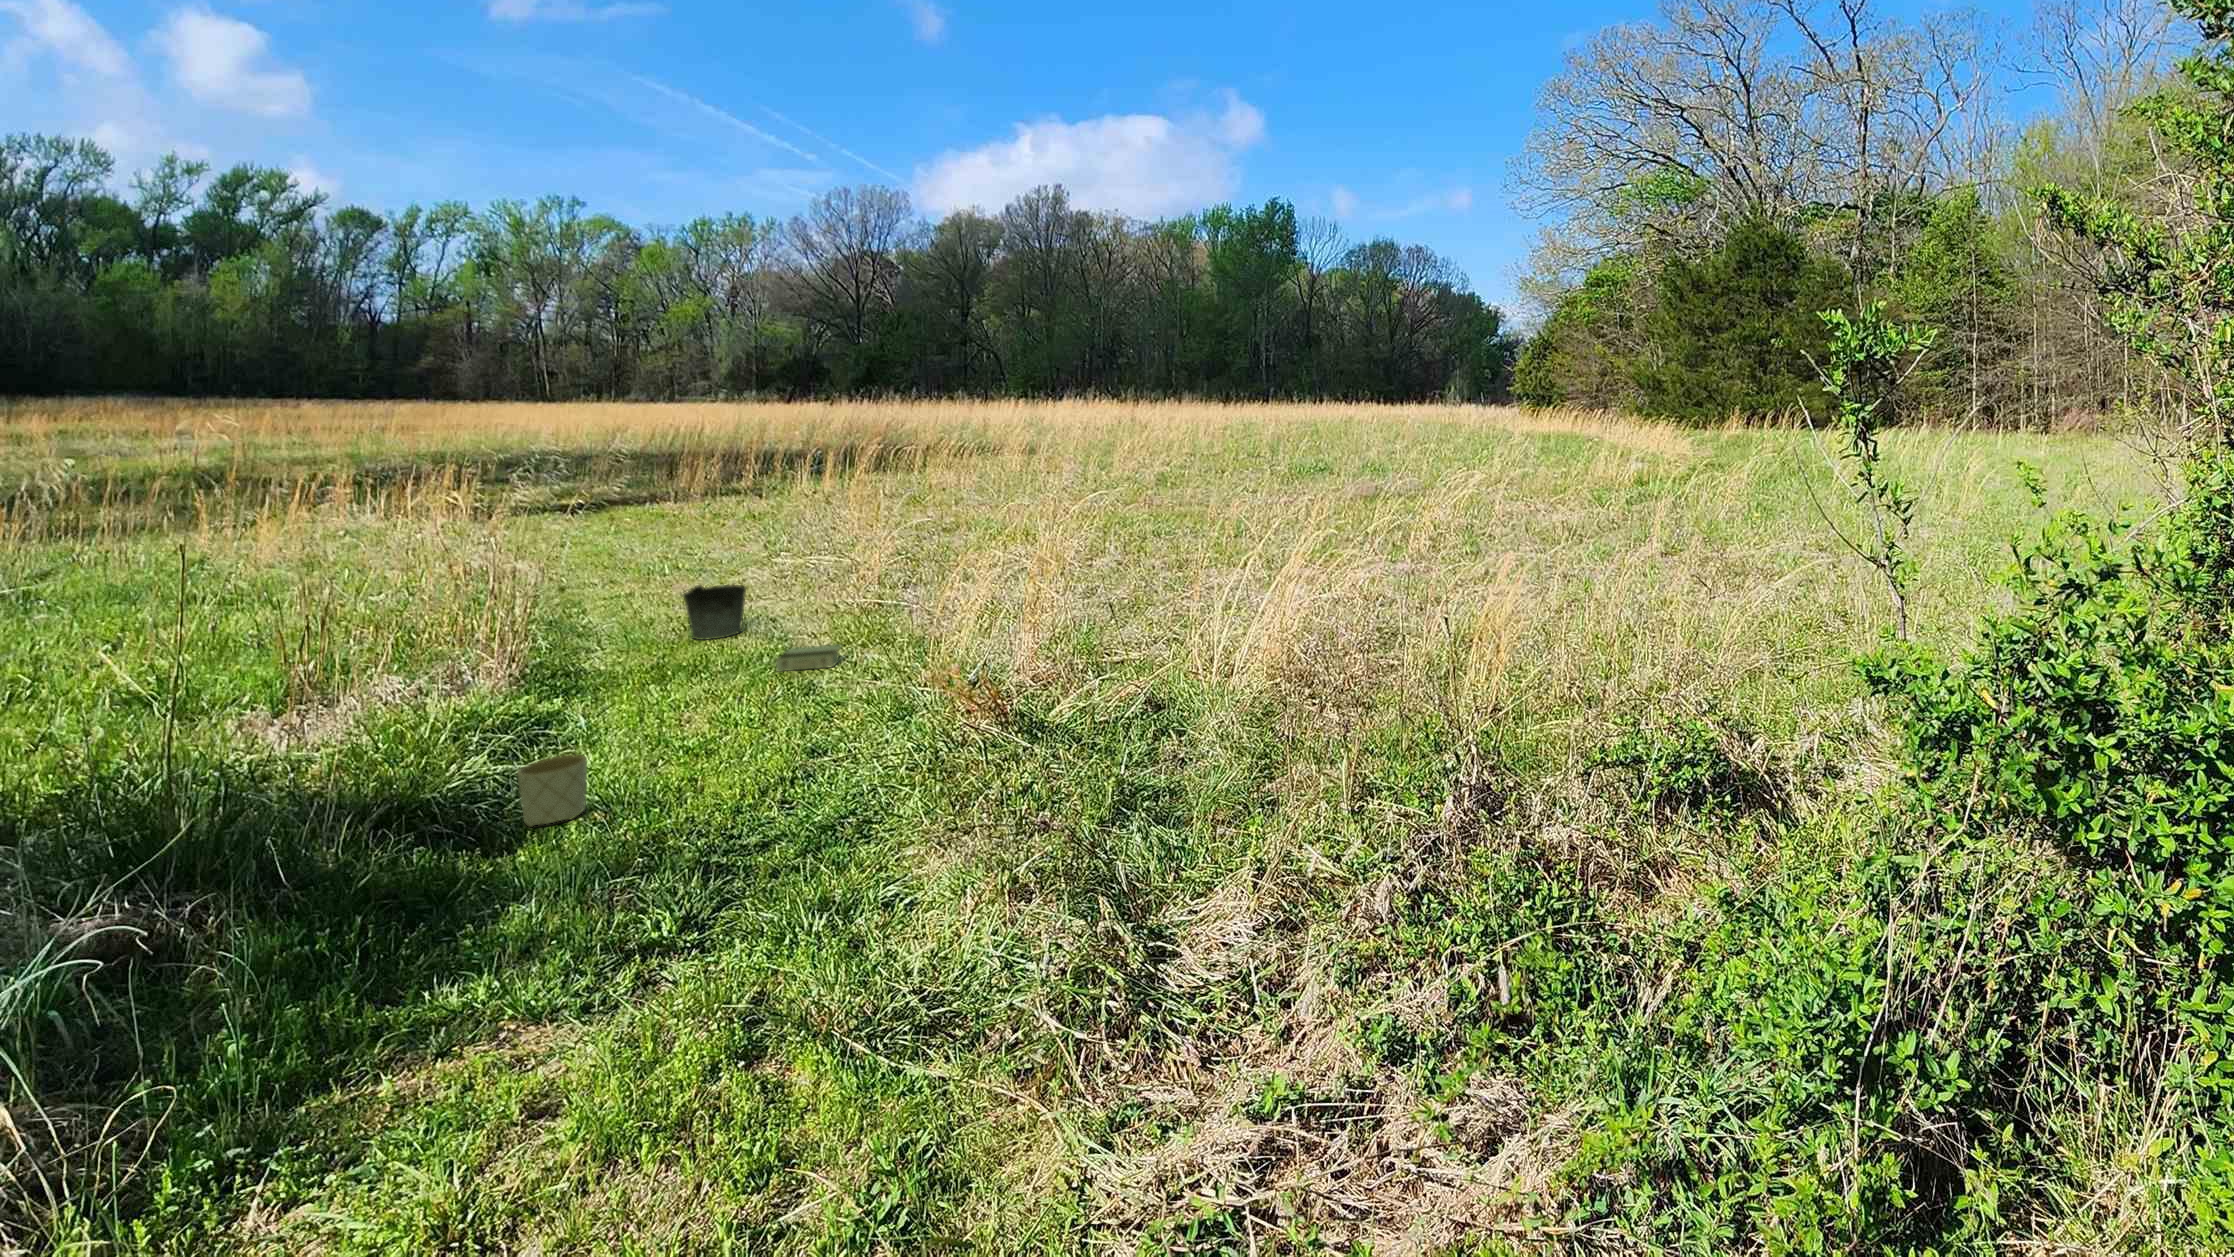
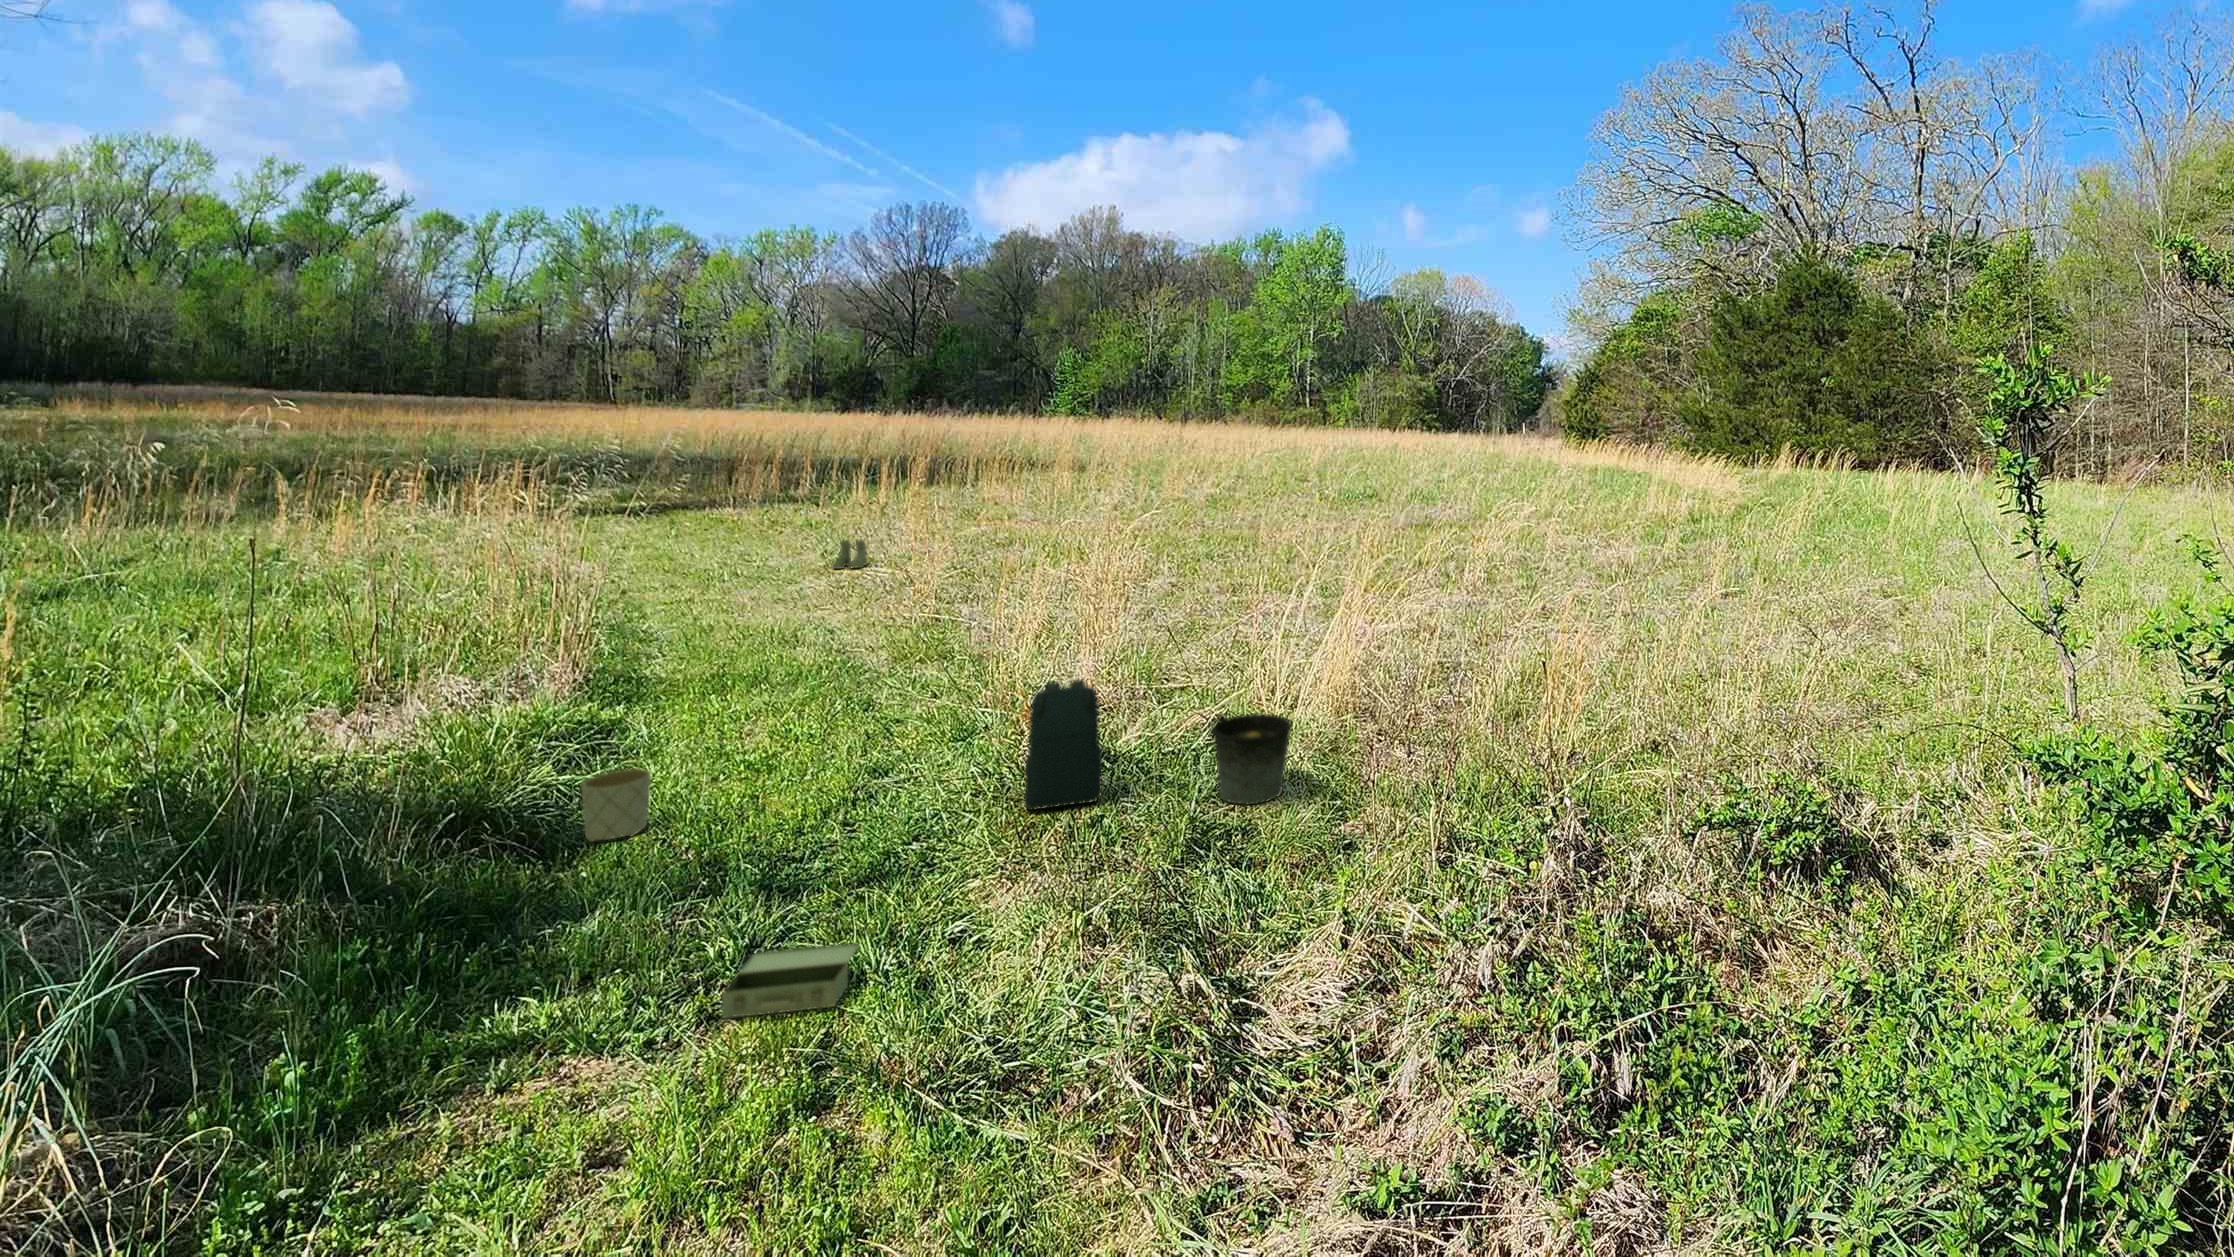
boots: none [778,527,814,557] -> present [833,539,868,569]
bucket: present [682,585,746,640] -> present [1209,713,1292,804]
toolbox: present [776,644,842,671] -> present [722,943,859,1018]
backpack: none [958,652,1036,779] -> present [1024,679,1102,810]

